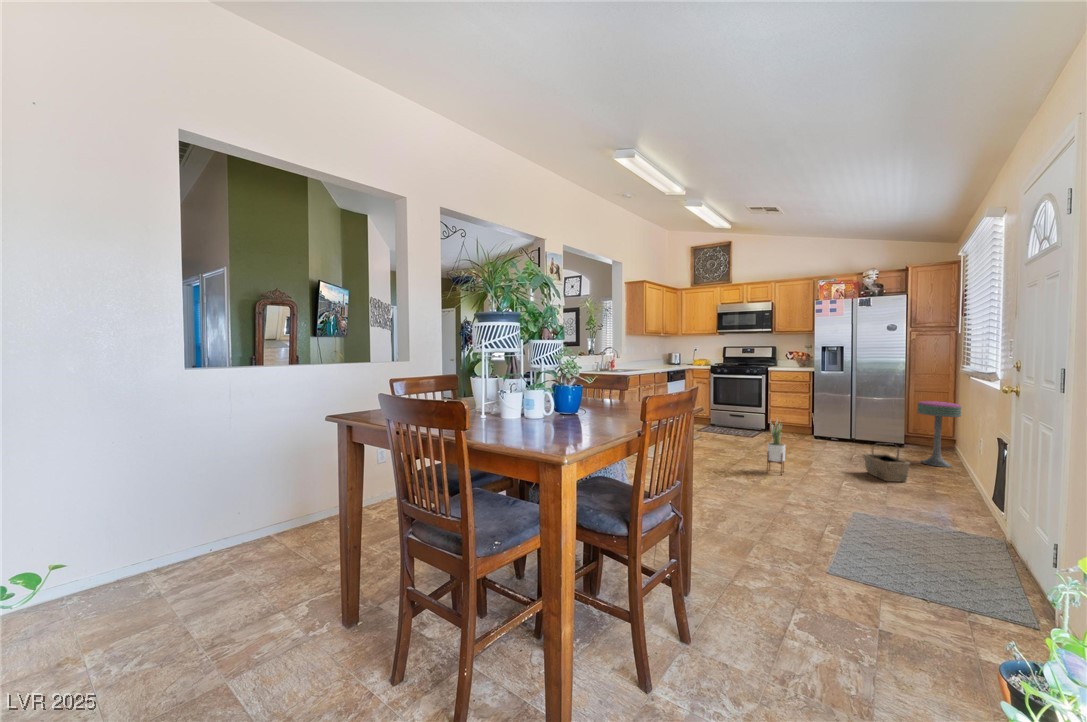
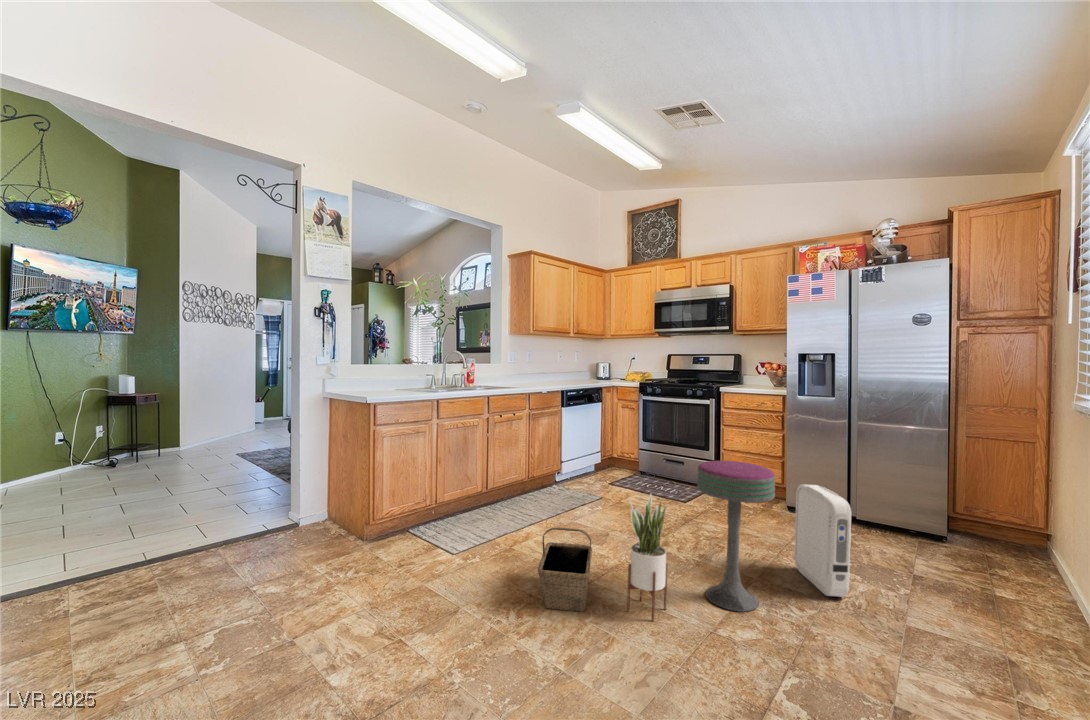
bar stool: present [917,401,961,467] -> present [697,461,775,612]
air purifier: none [833,416,865,466] -> present [794,484,851,597]
basket: present [863,444,910,482] -> present [538,527,592,612]

